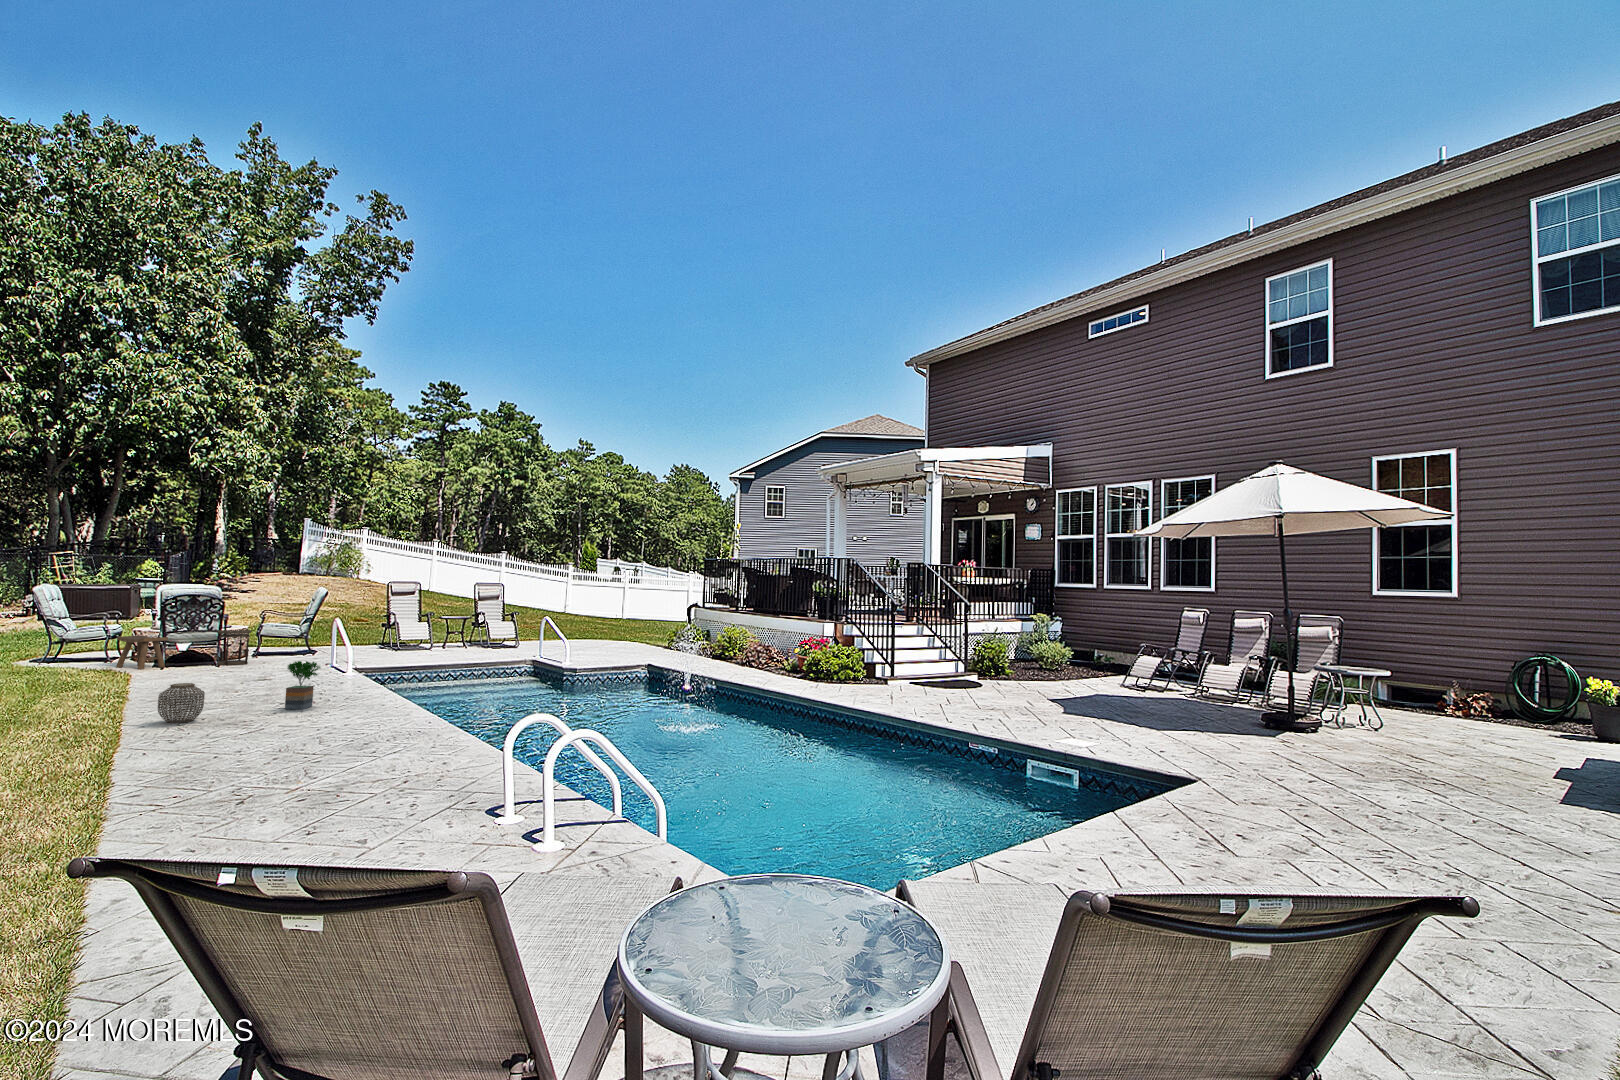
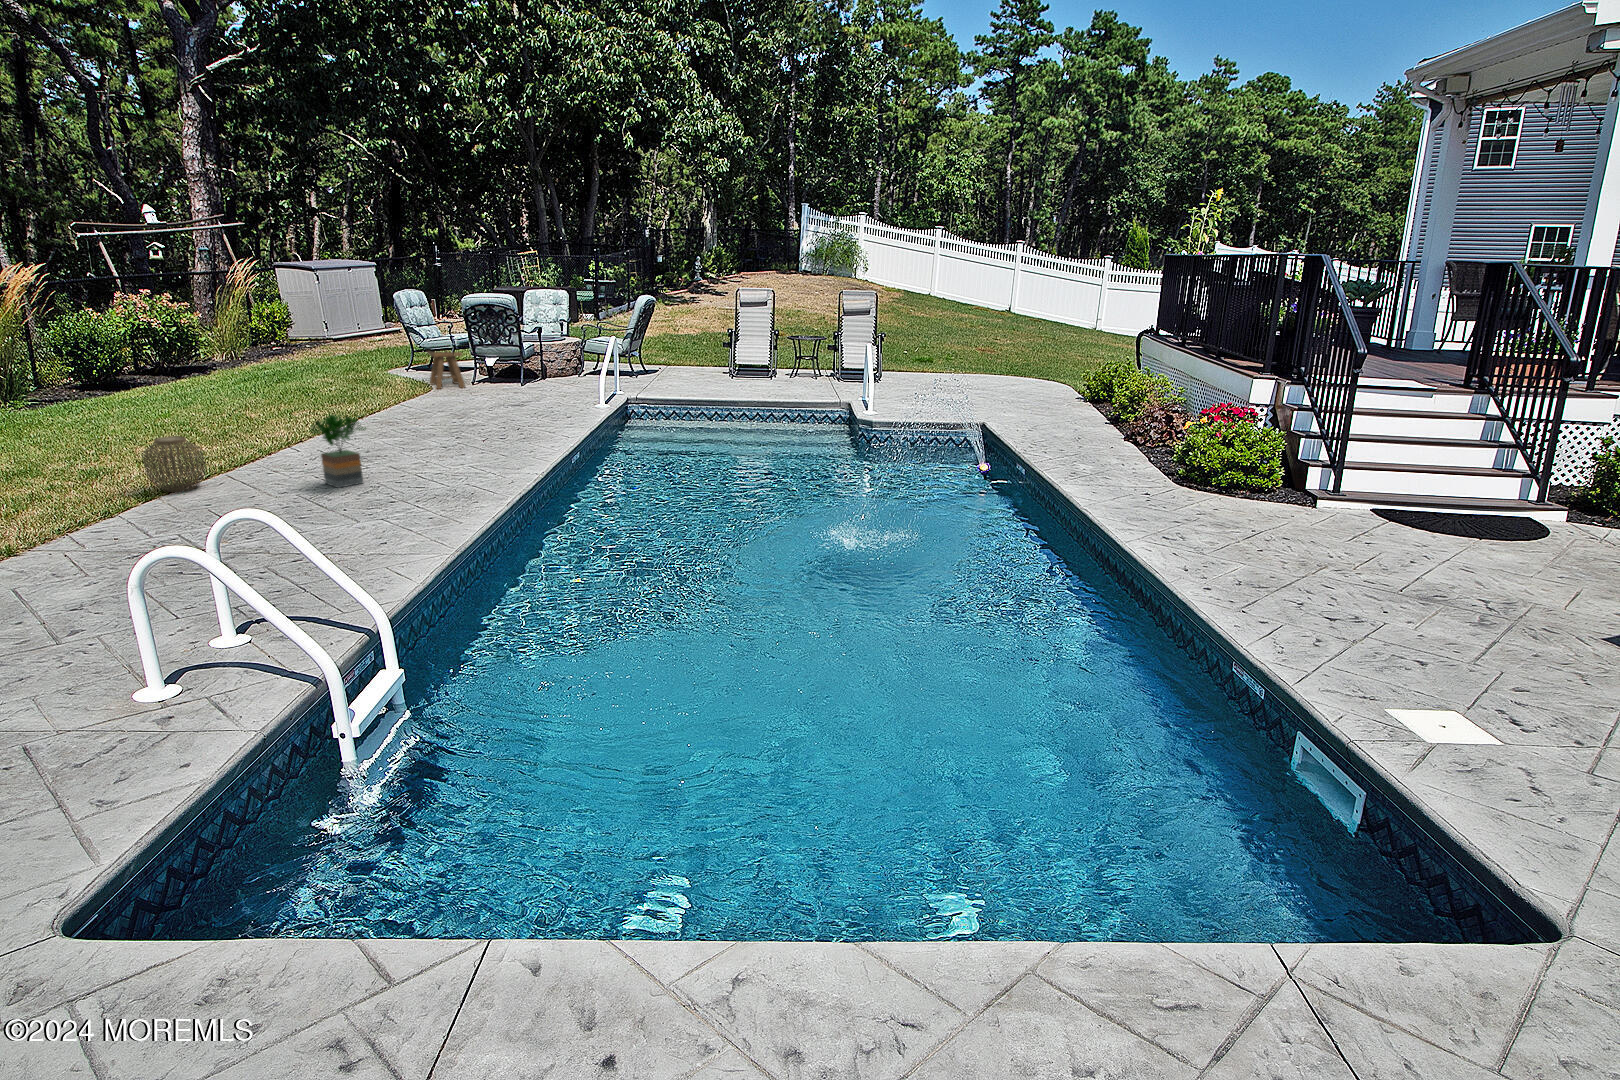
side table: present [217,630,252,665] -> none [509,346,545,391]

